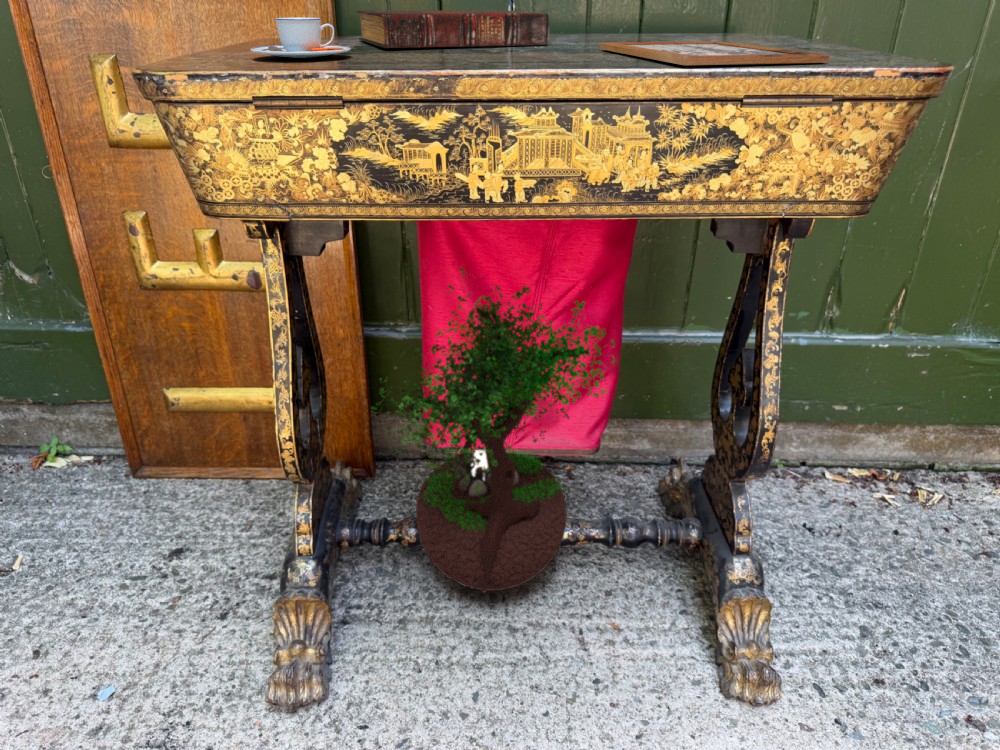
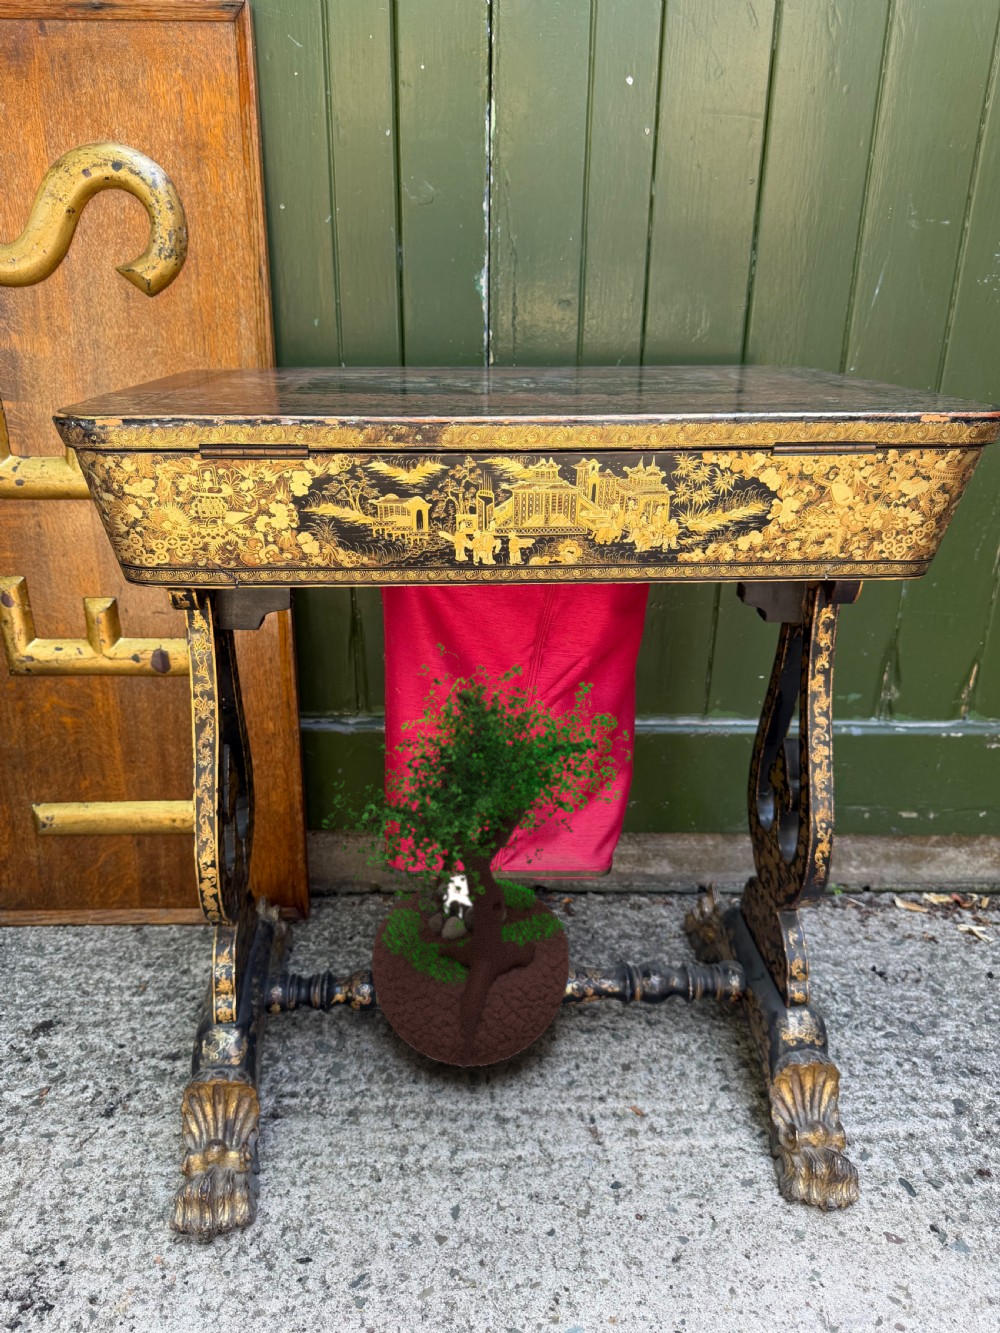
book: present [357,10,549,48] -> none [306,337,540,383]
teacup: present [251,17,351,58] -> none [190,350,310,396]
picture frame: present [600,41,830,65] -> none [602,378,870,410]

